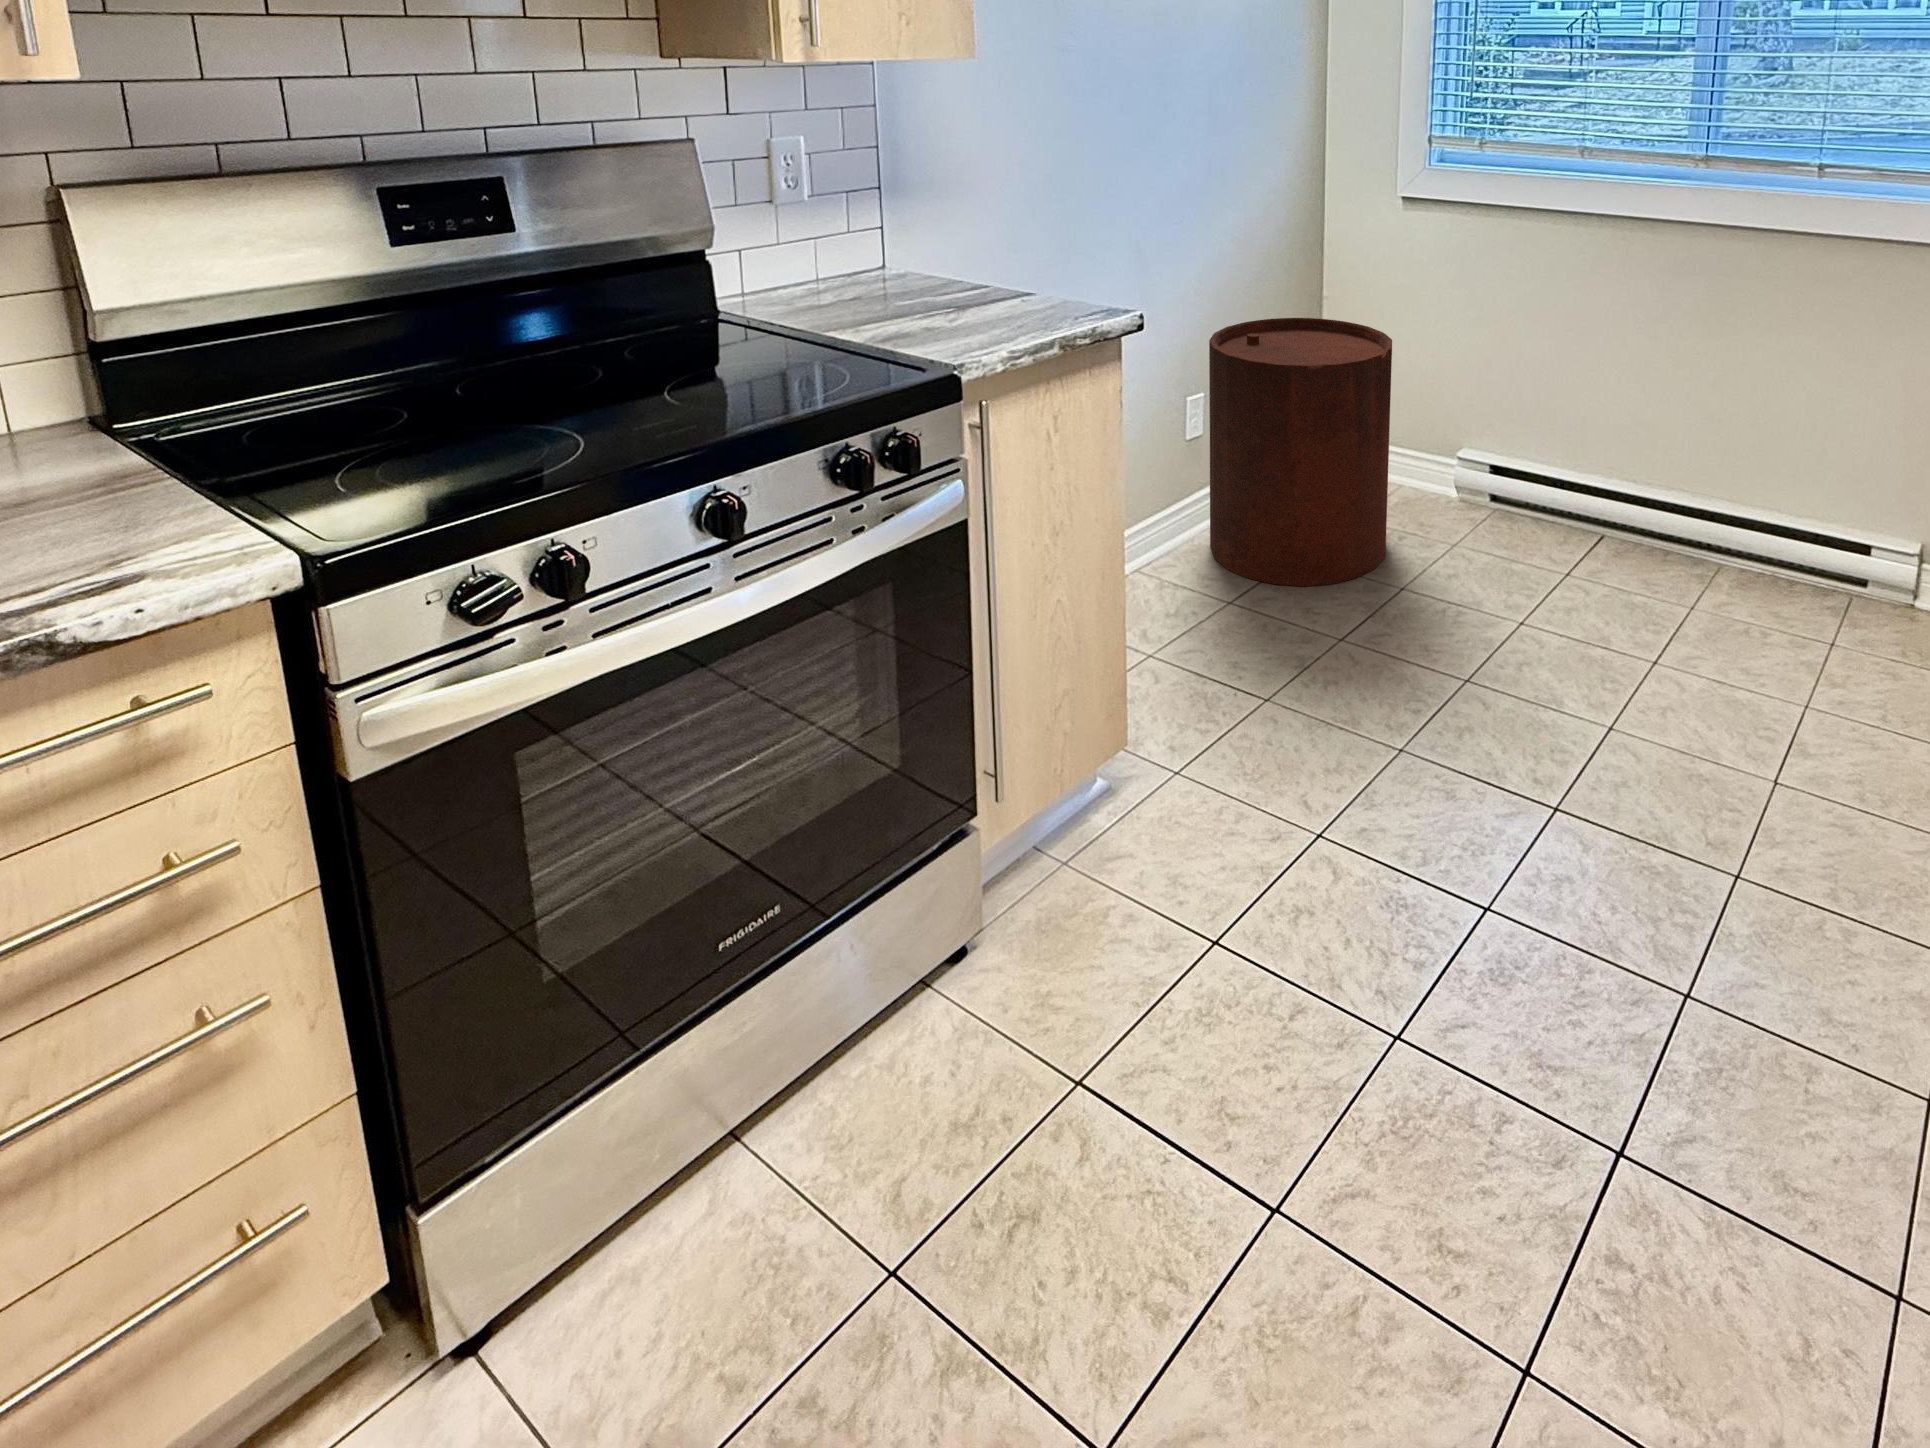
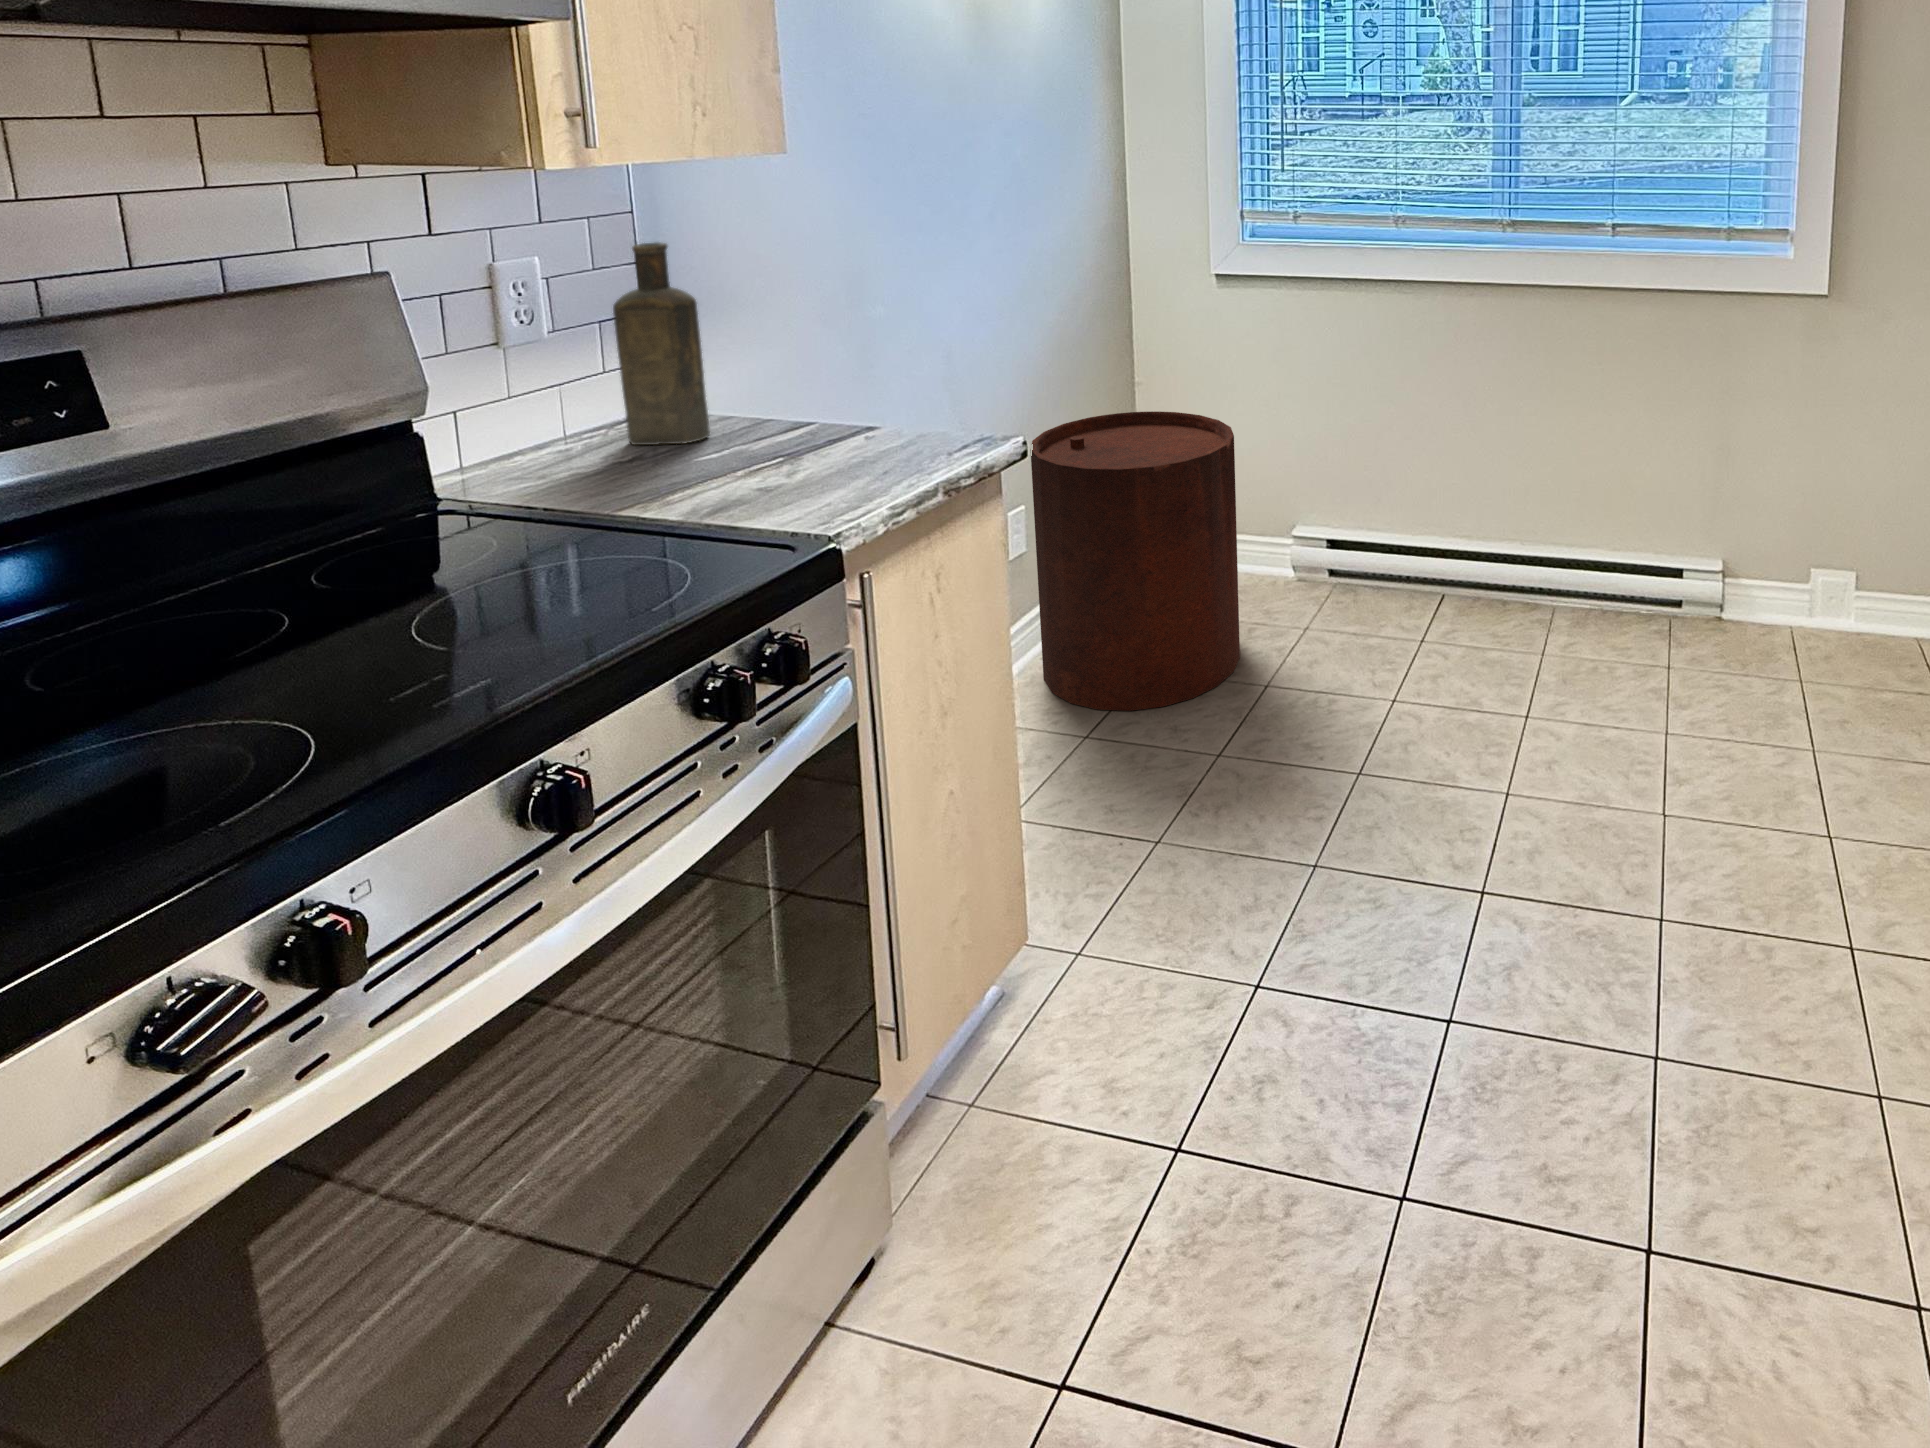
bottle: none [857,130,921,292] -> present [613,242,710,445]

